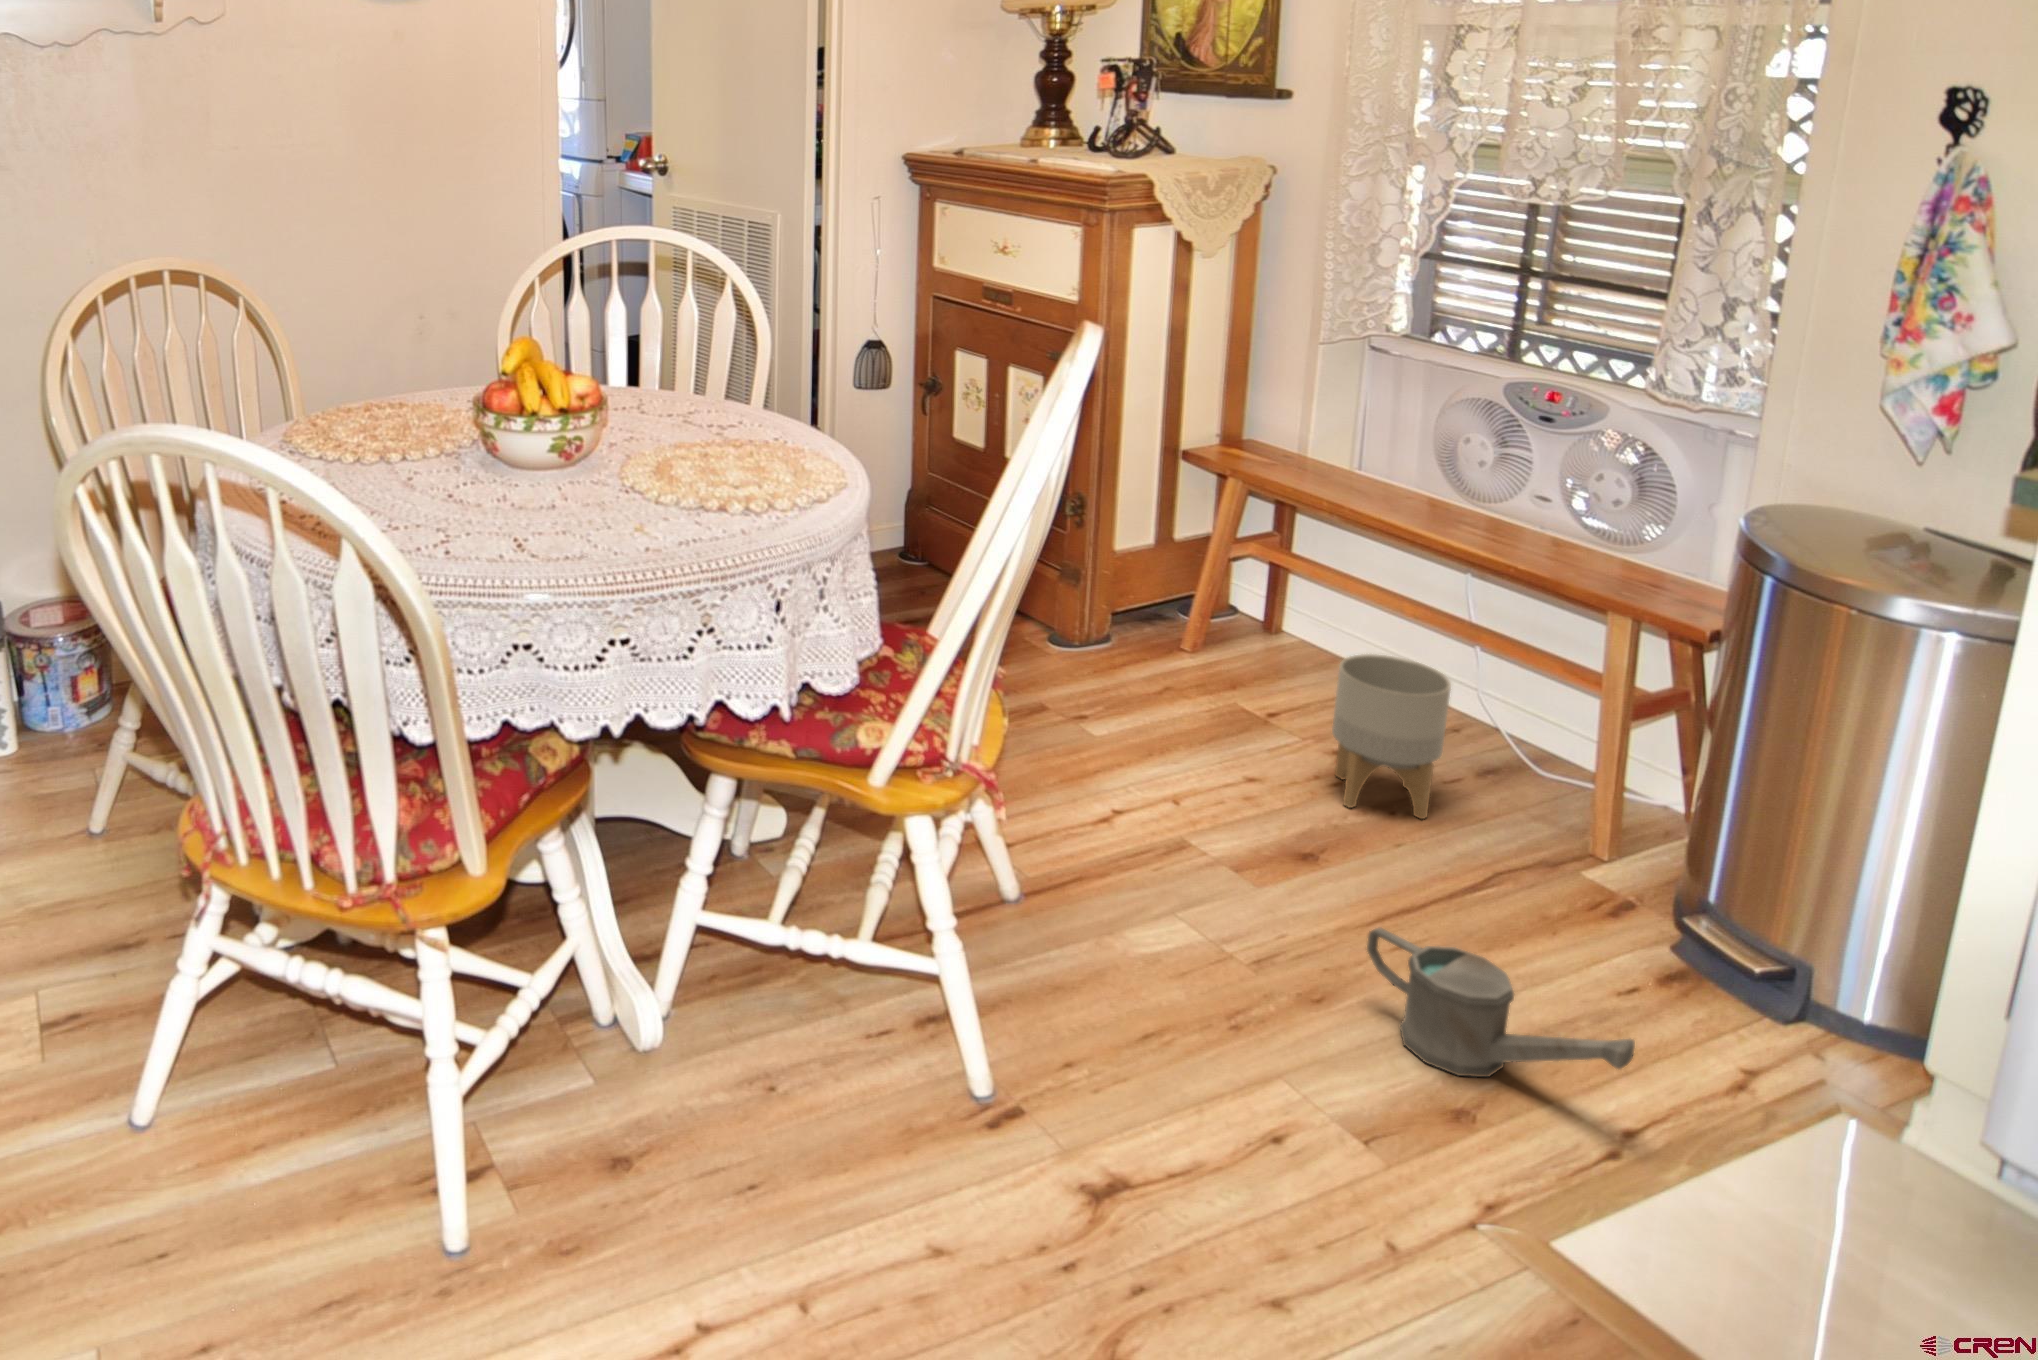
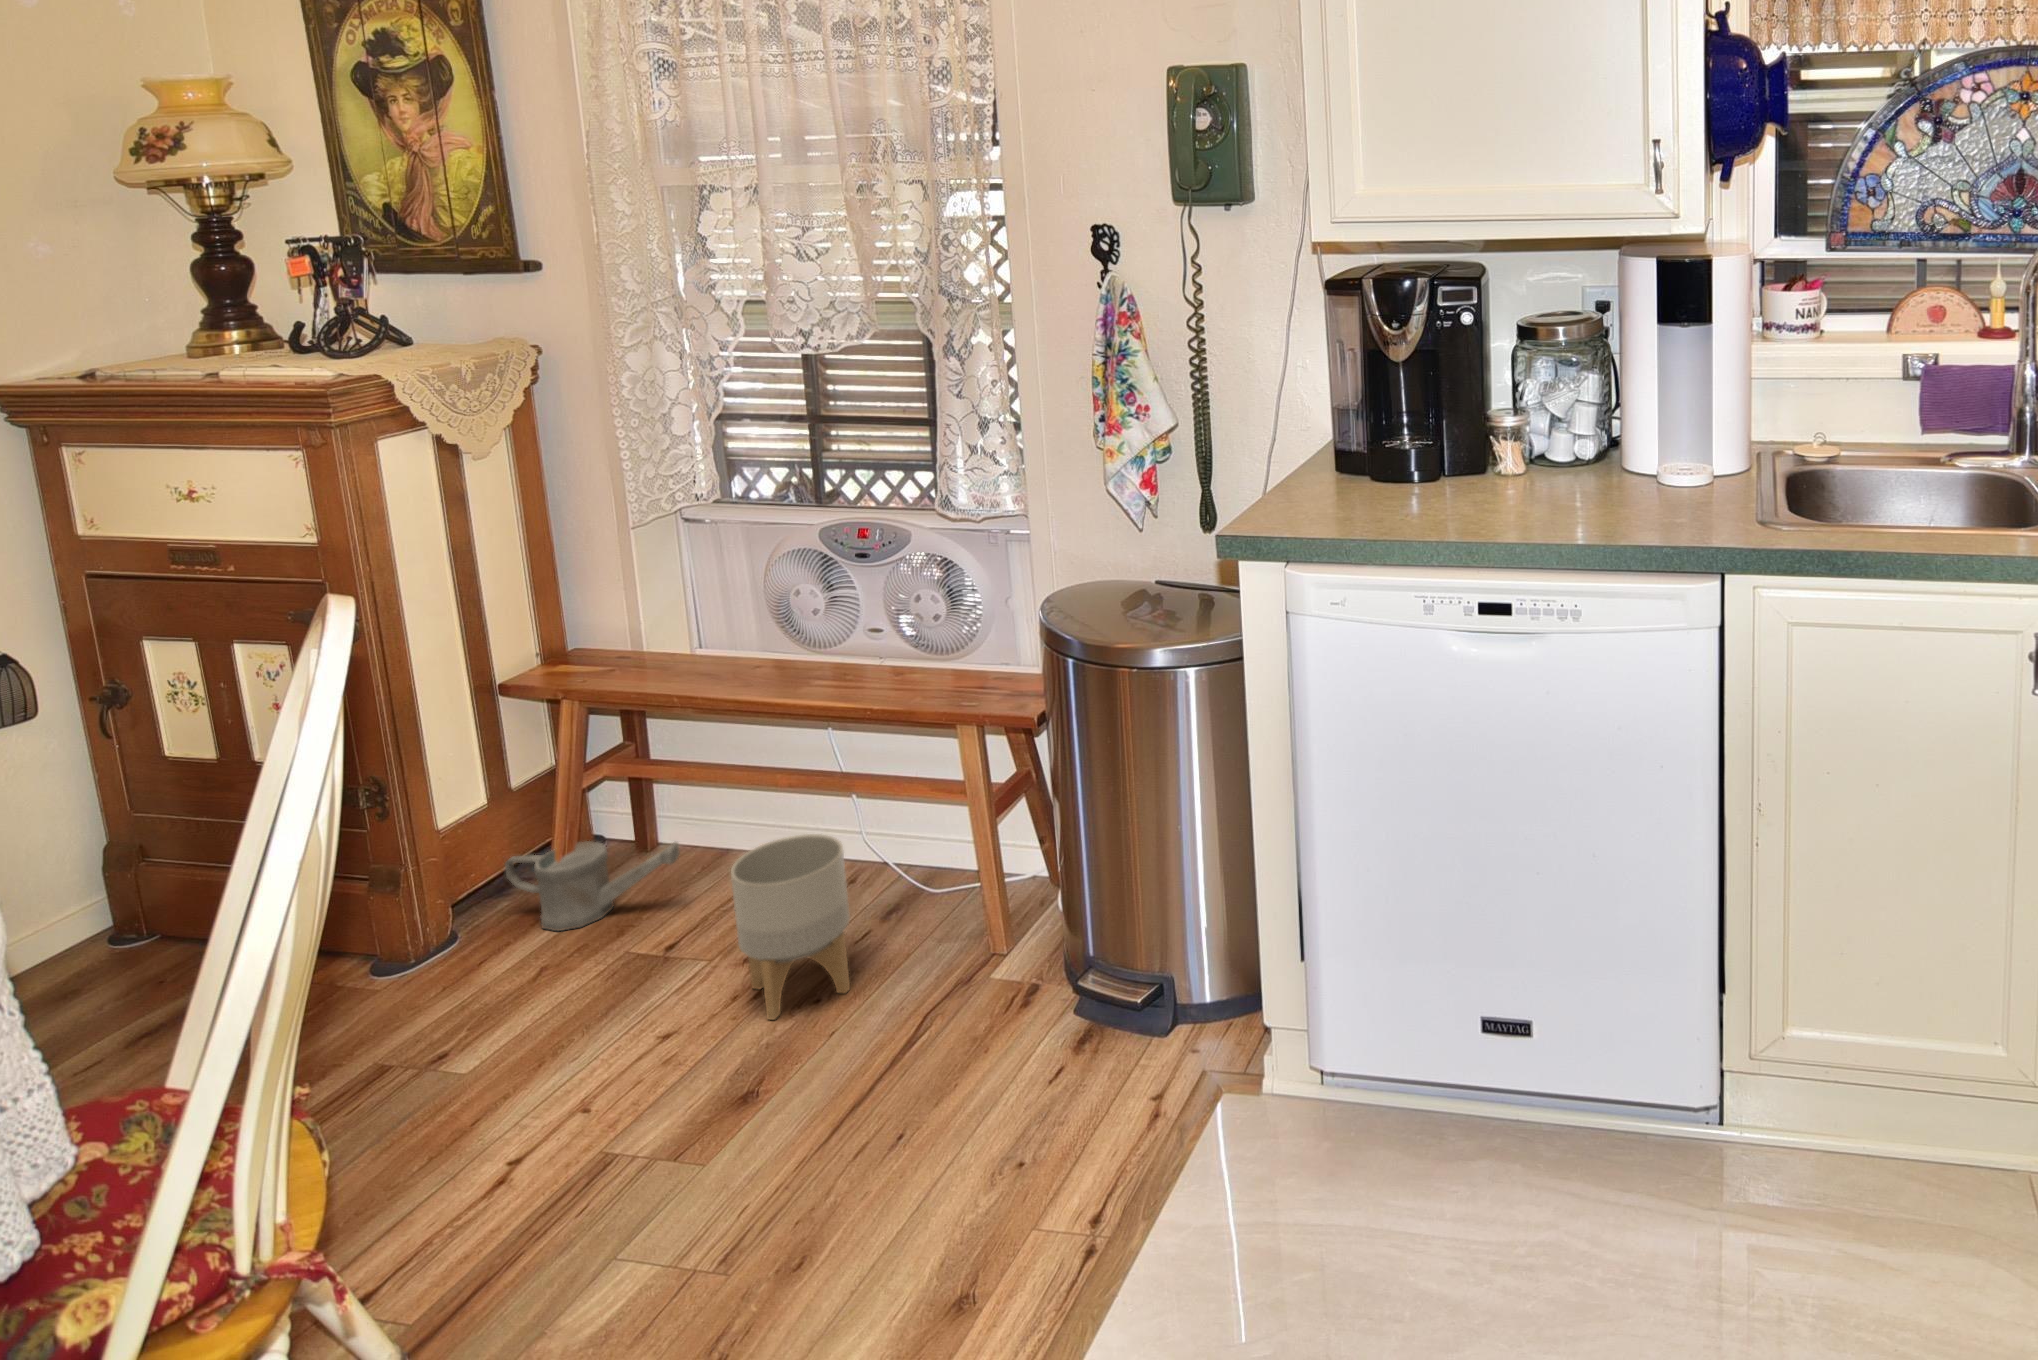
watering can: present [1367,928,1635,1077] -> present [505,841,680,931]

